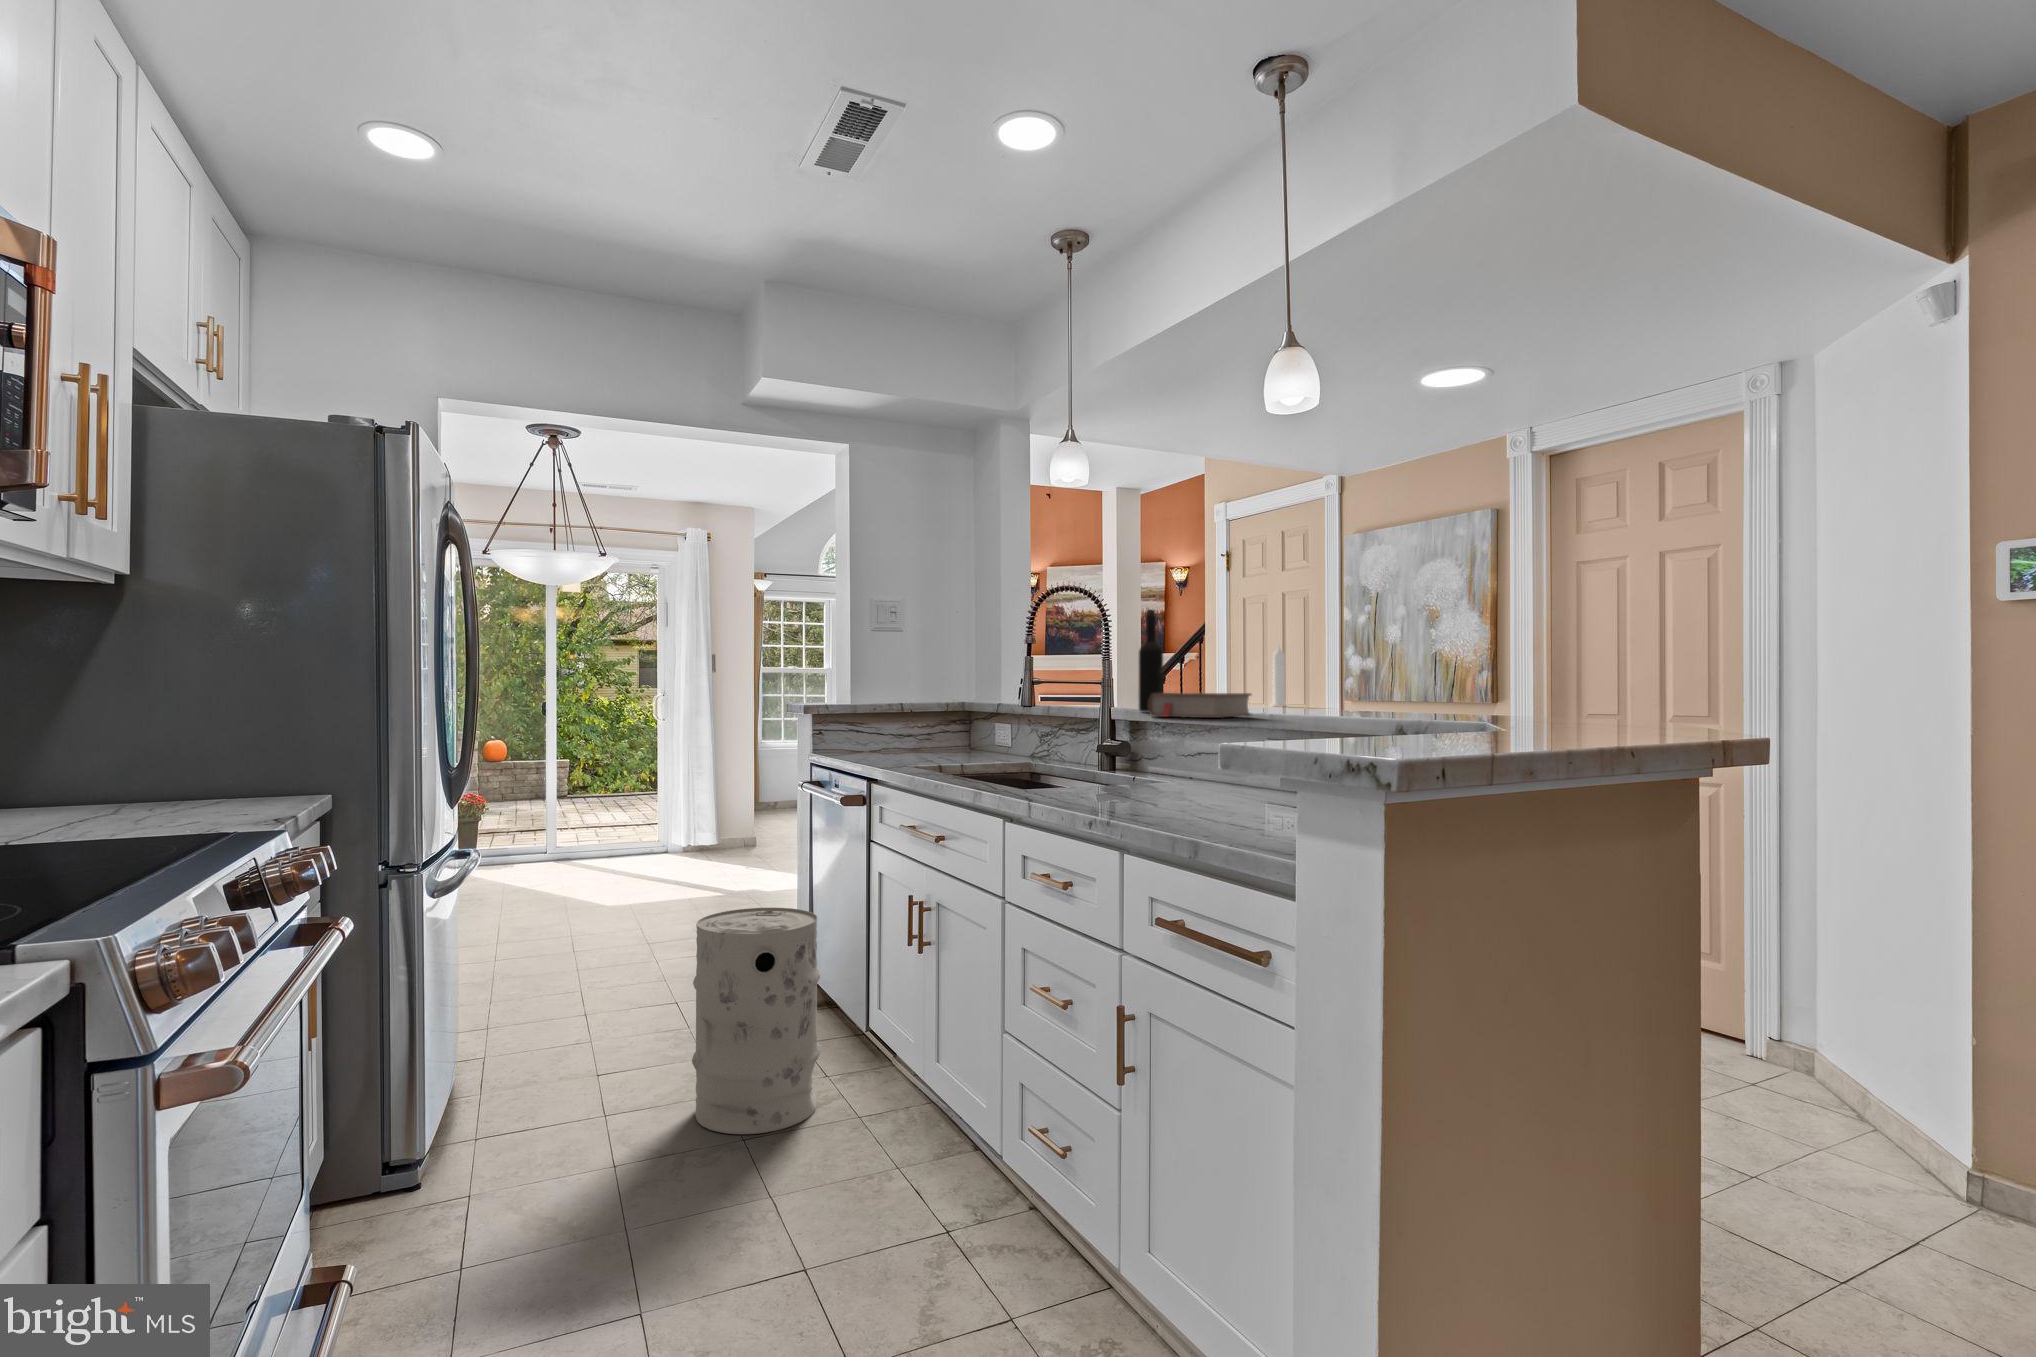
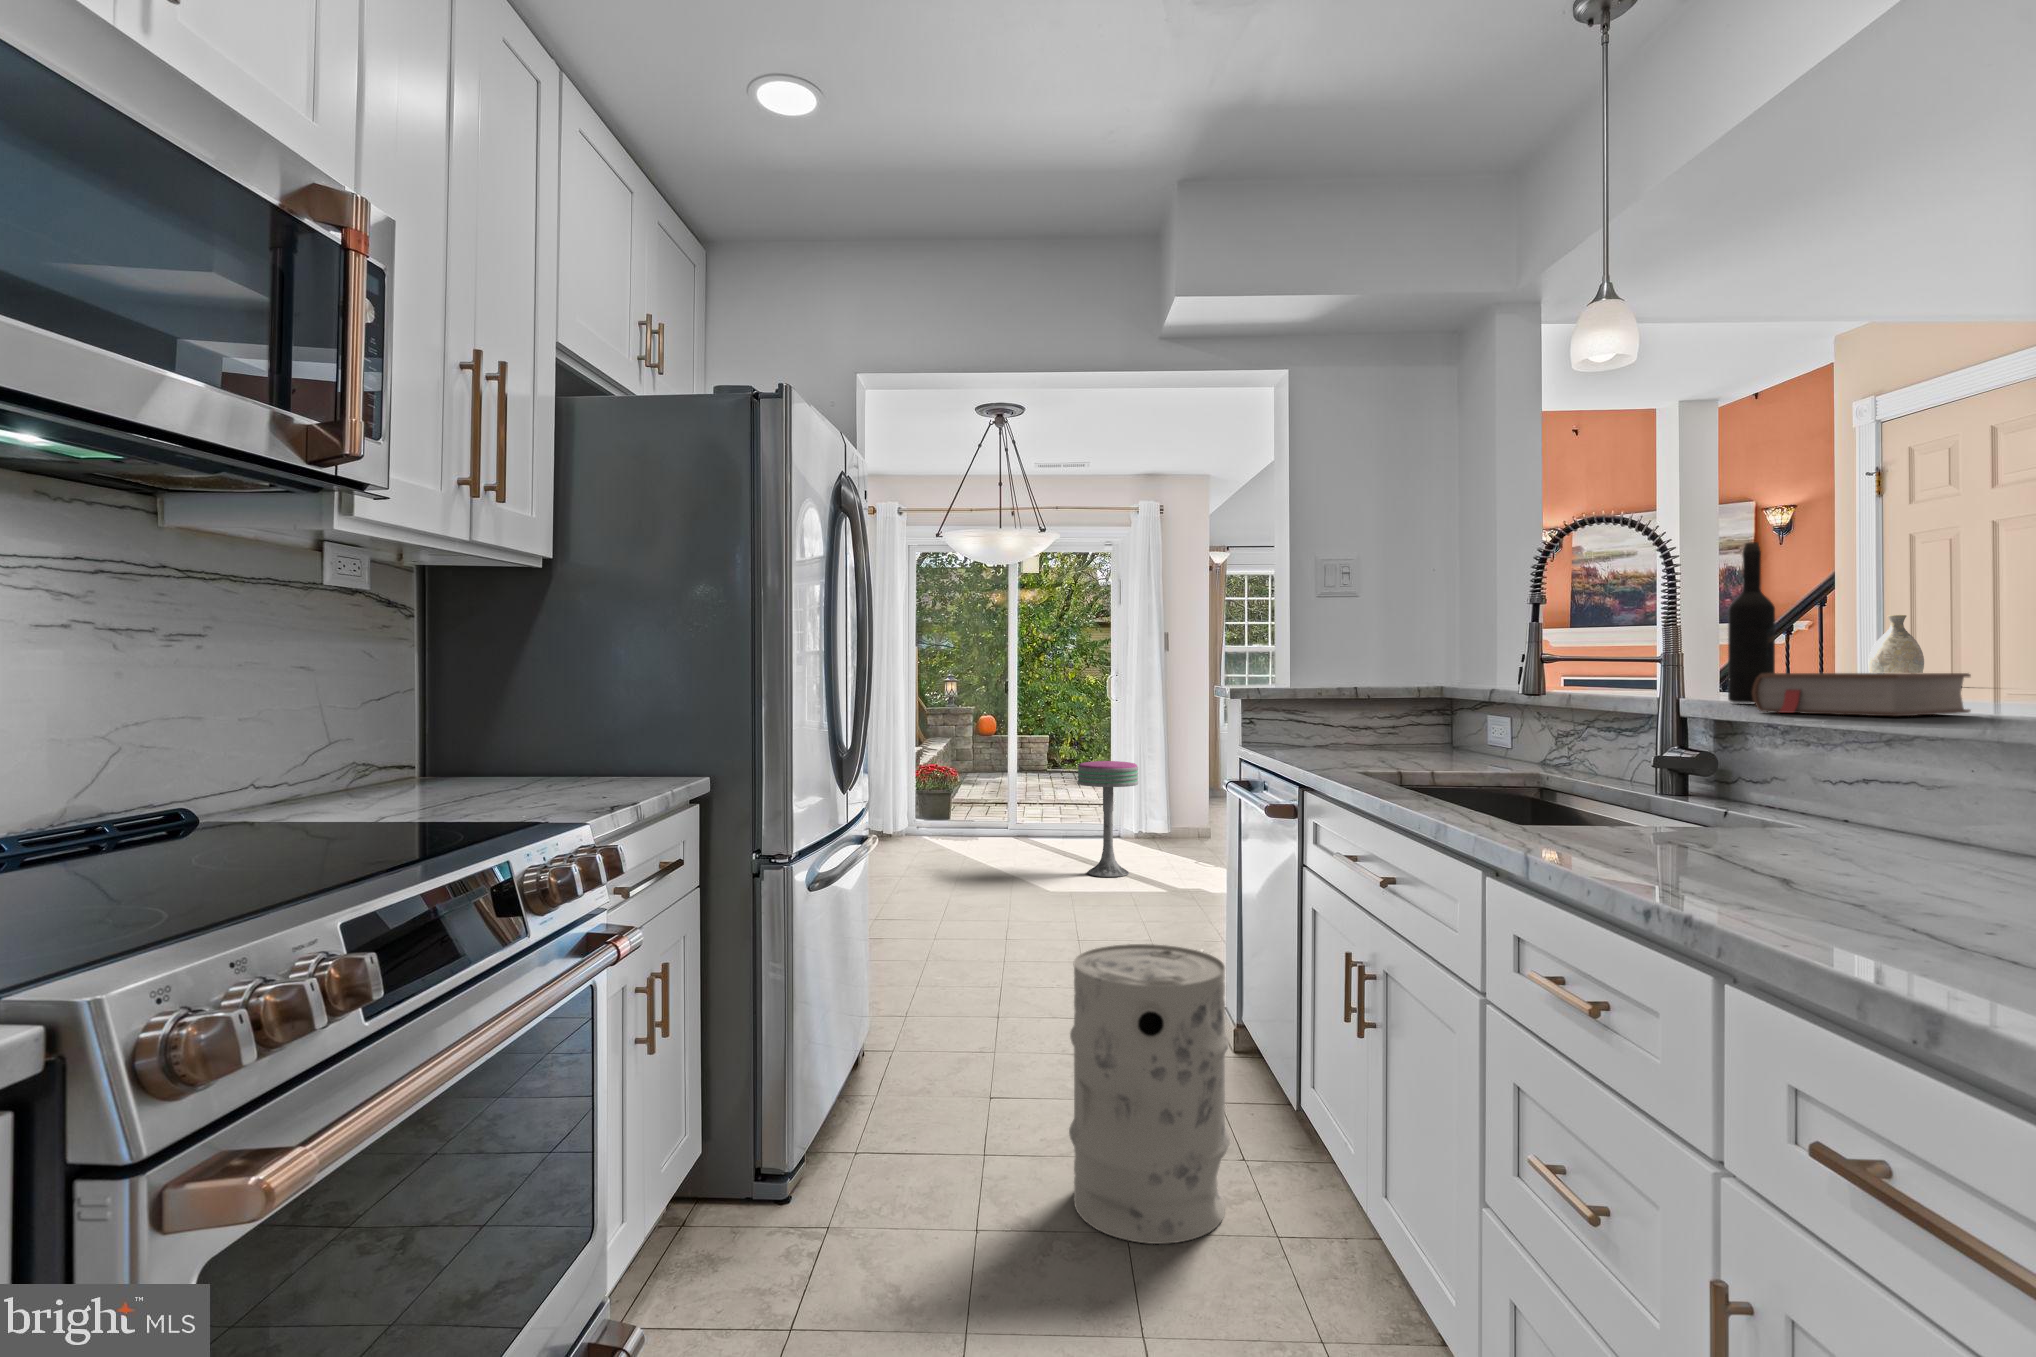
candle: present [1271,647,1287,706] -> none [1965,599,2002,695]
vase: none [1228,652,1258,700] -> present [1869,615,1924,673]
bar stool: none [634,774,693,881] -> present [1078,761,1138,877]

